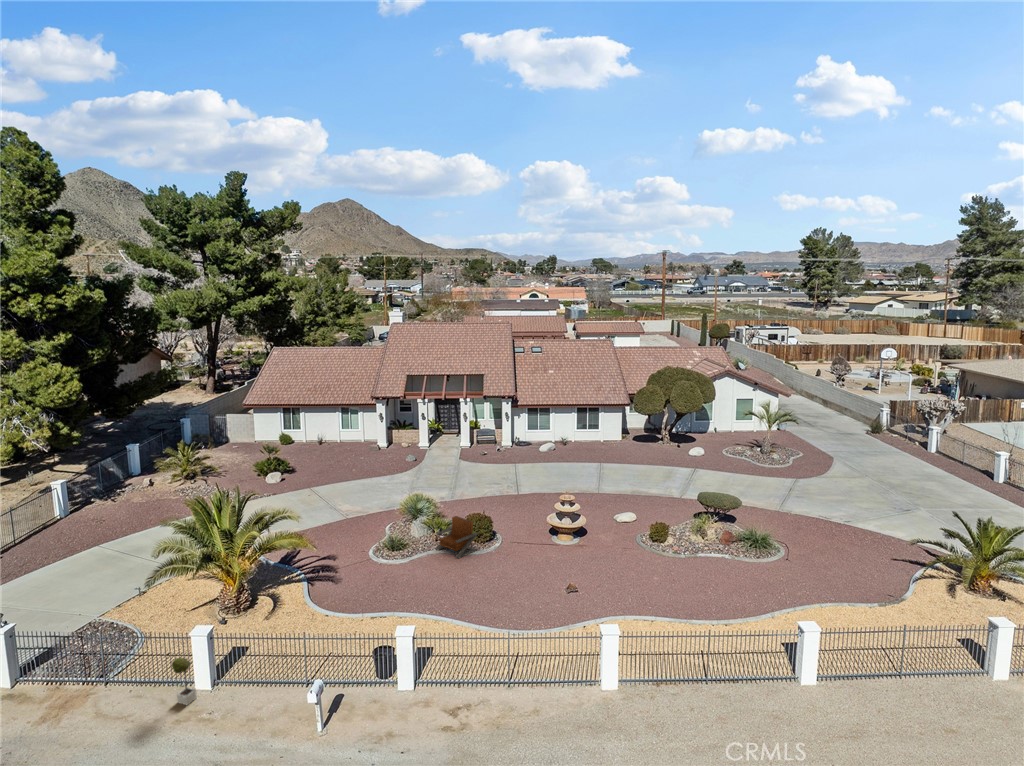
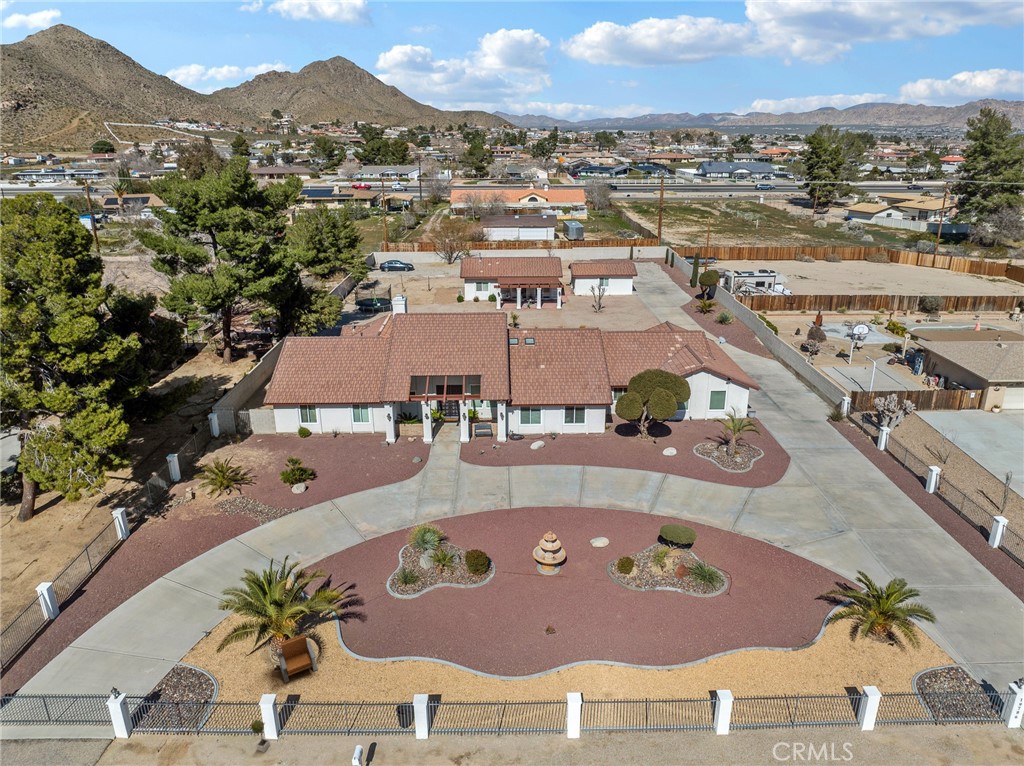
lounge chair: present [436,516,477,558] -> present [277,634,318,683]

